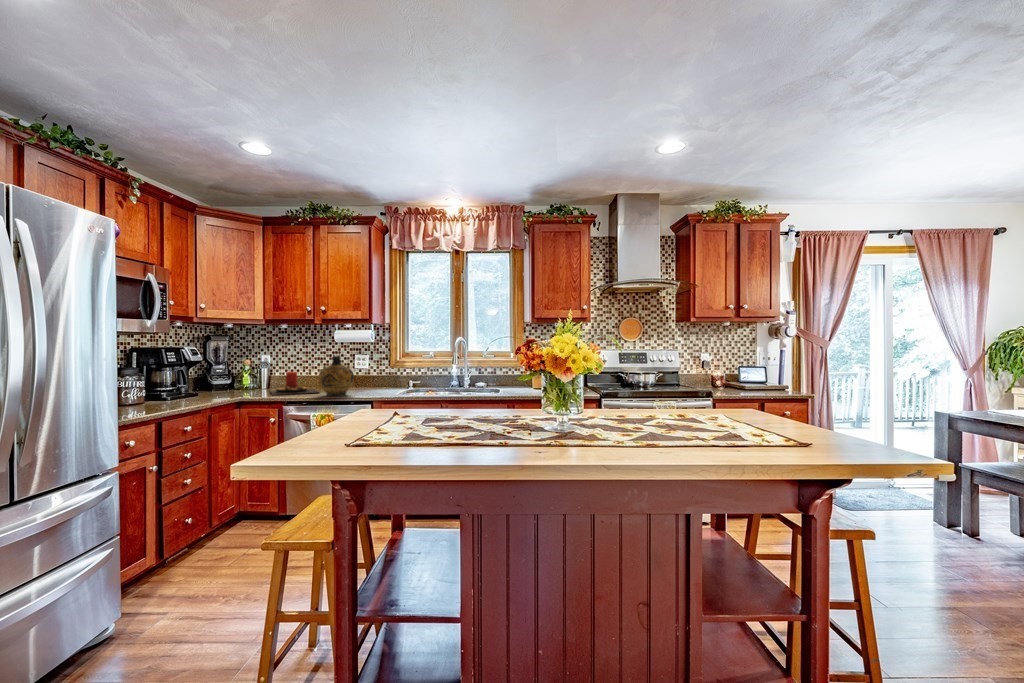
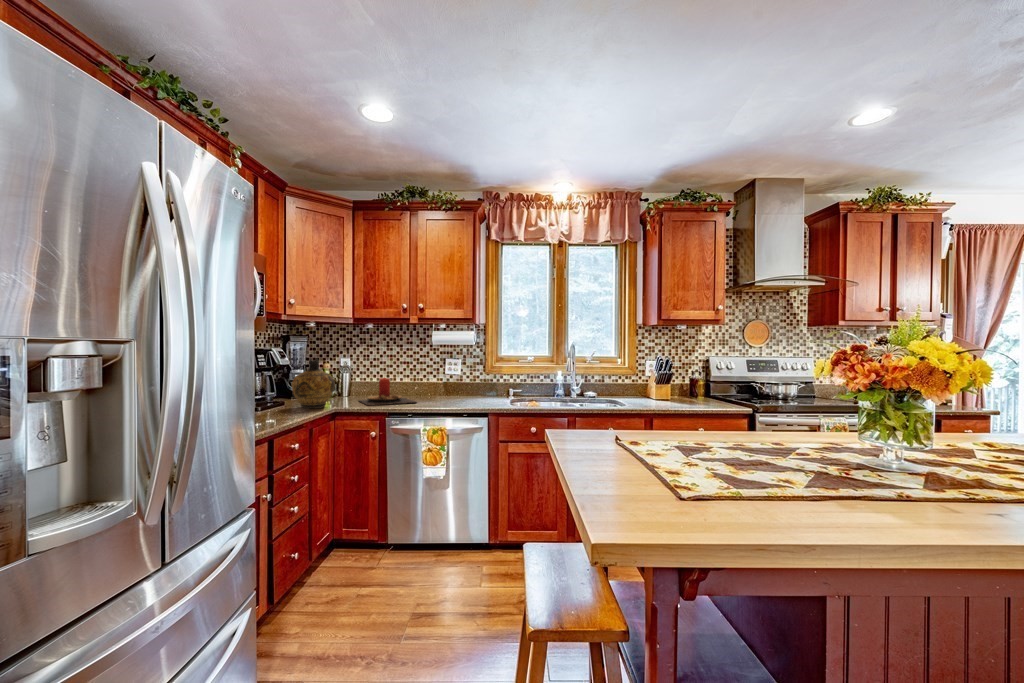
ceramic jug: present [318,355,354,396] -> present [292,358,335,408]

